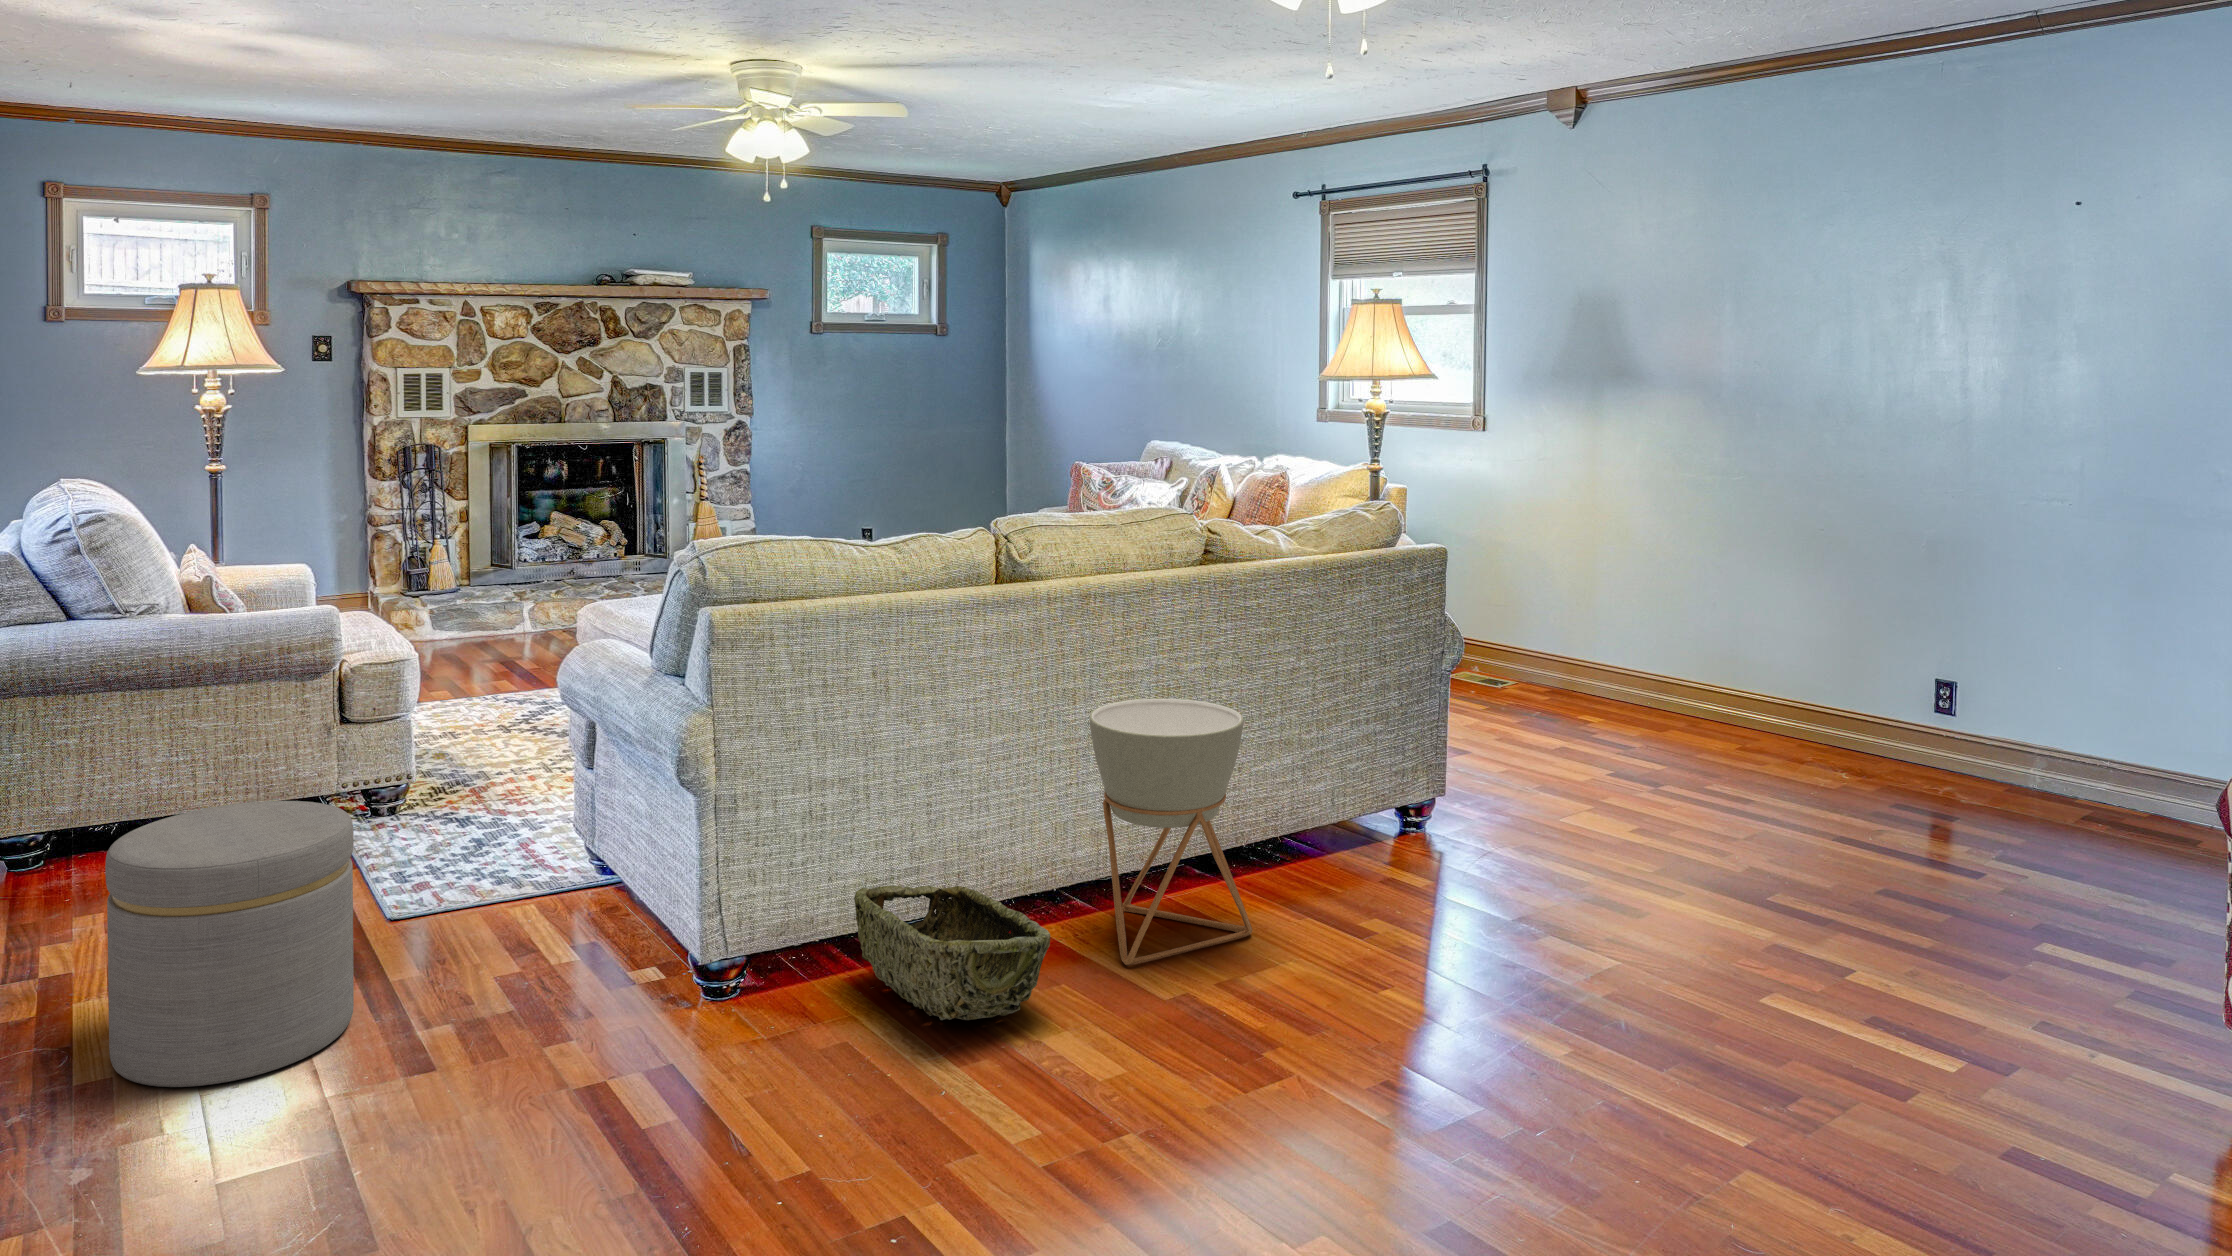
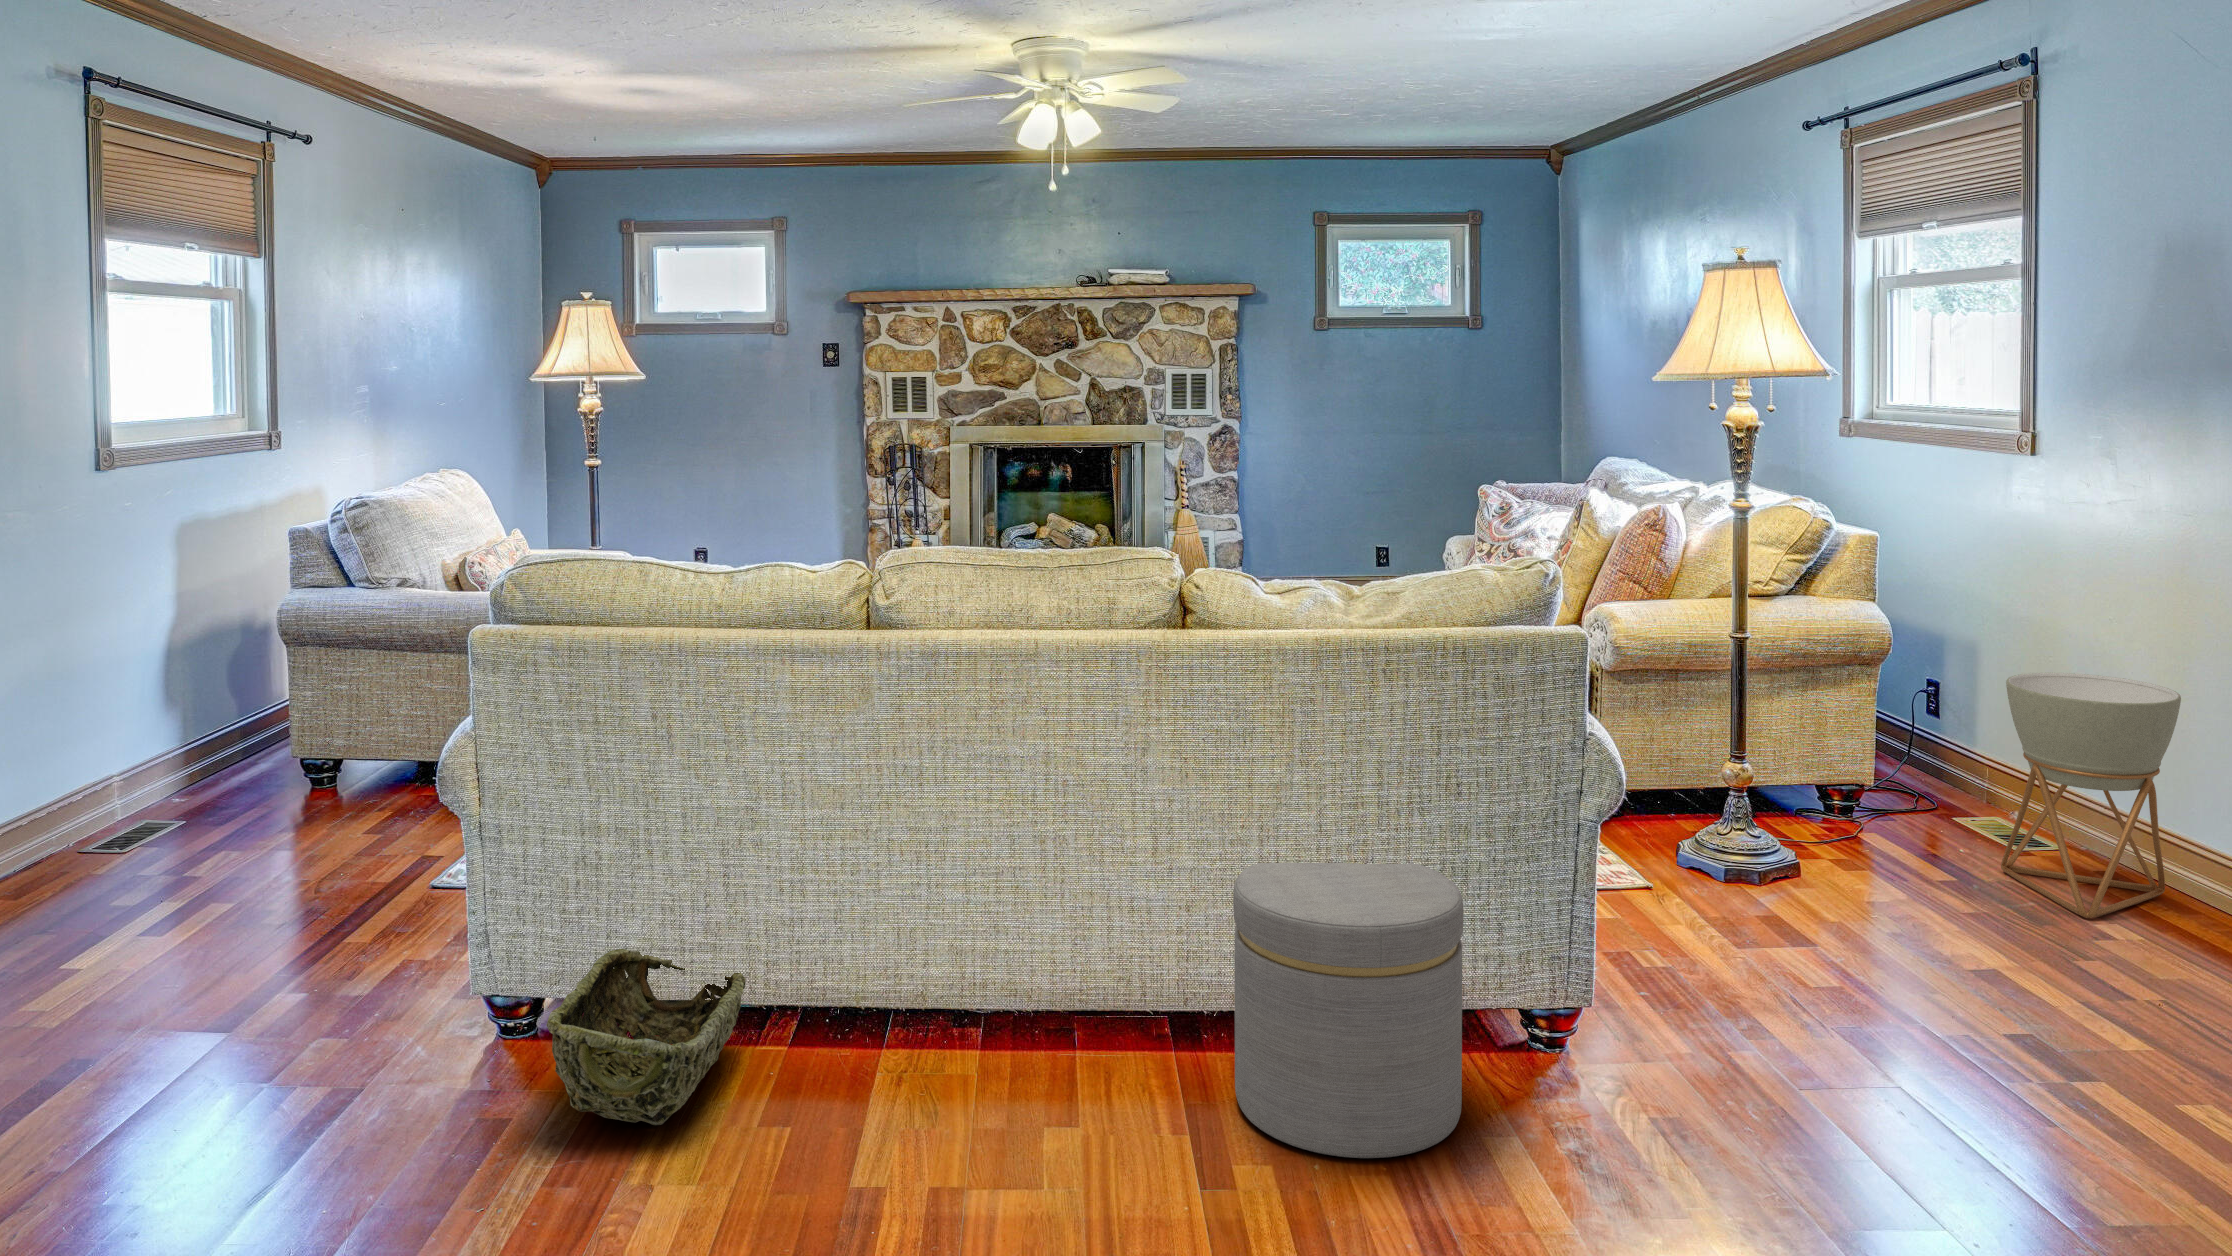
planter: present [1089,699,1252,965] -> present [2001,673,2181,918]
ottoman: present [105,801,354,1087] -> present [1233,863,1464,1158]

